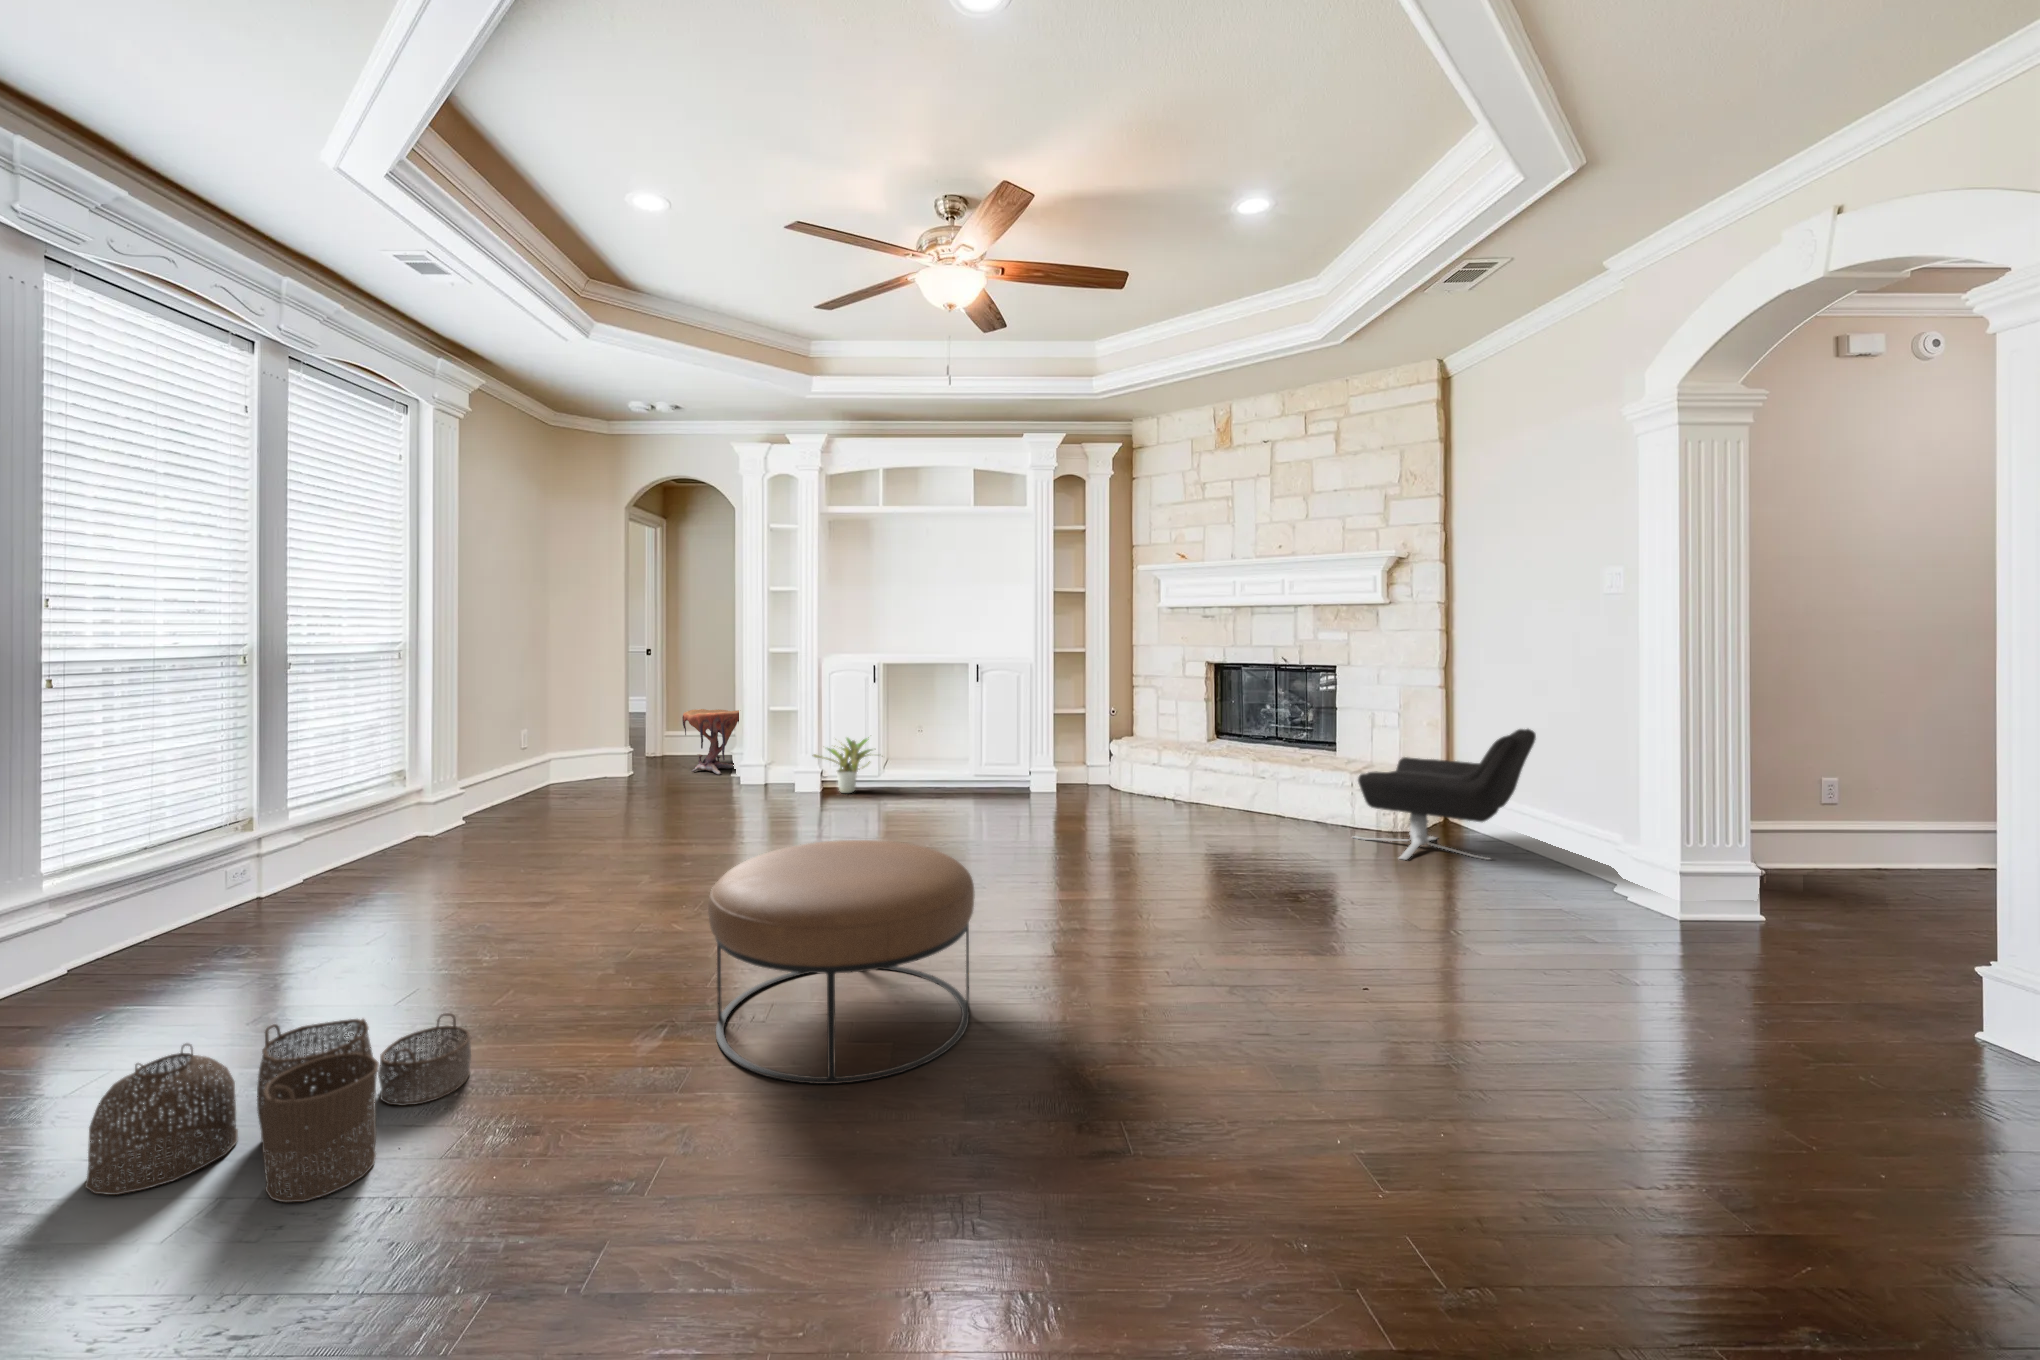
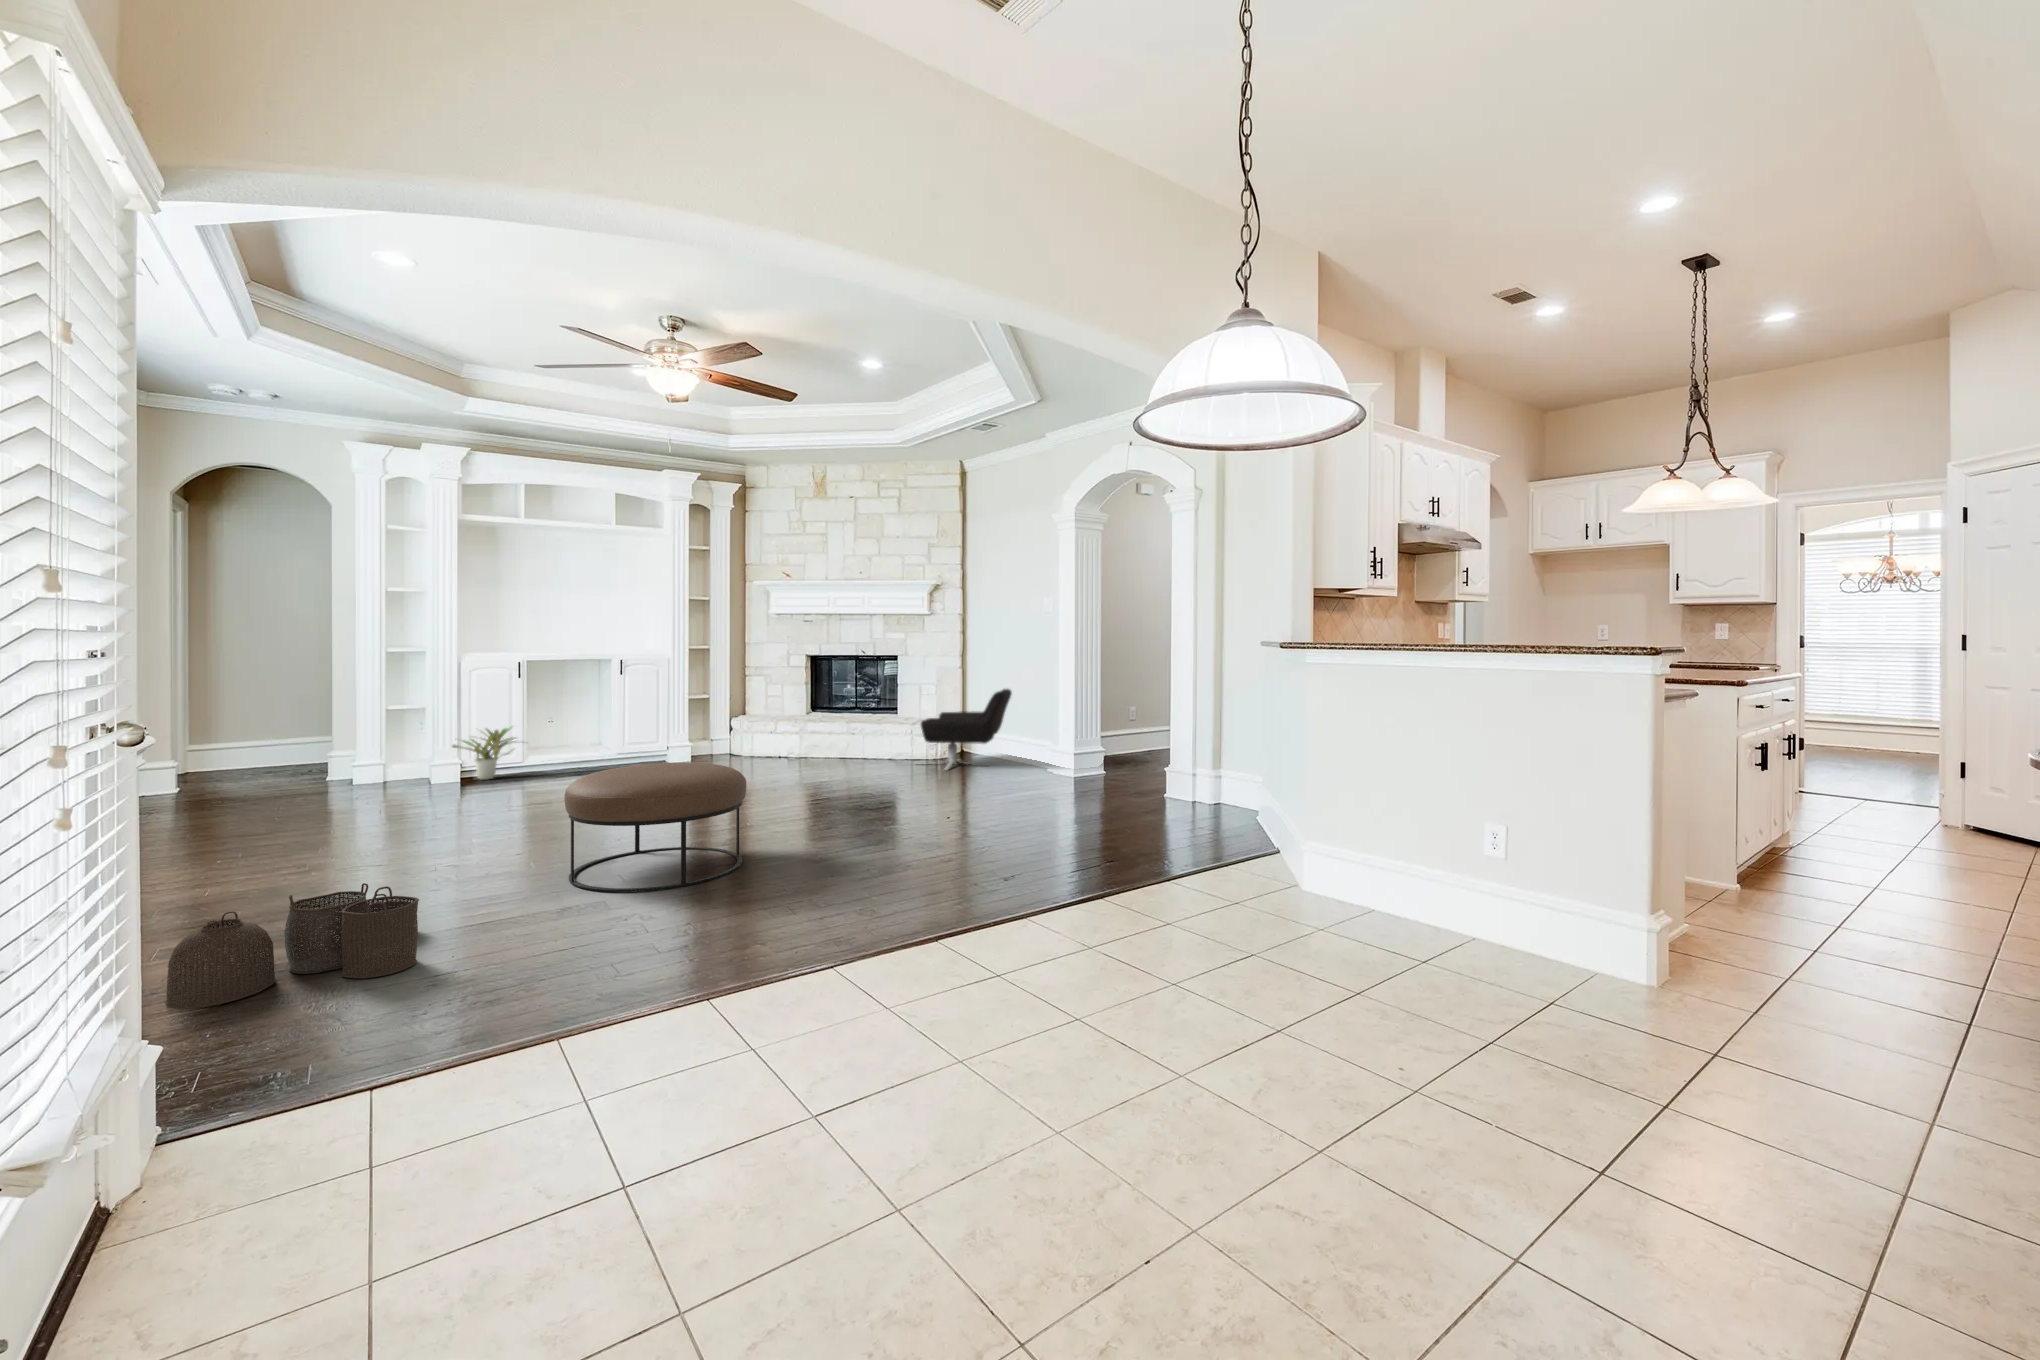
side table: present [682,709,739,774] -> none [239,713,326,781]

